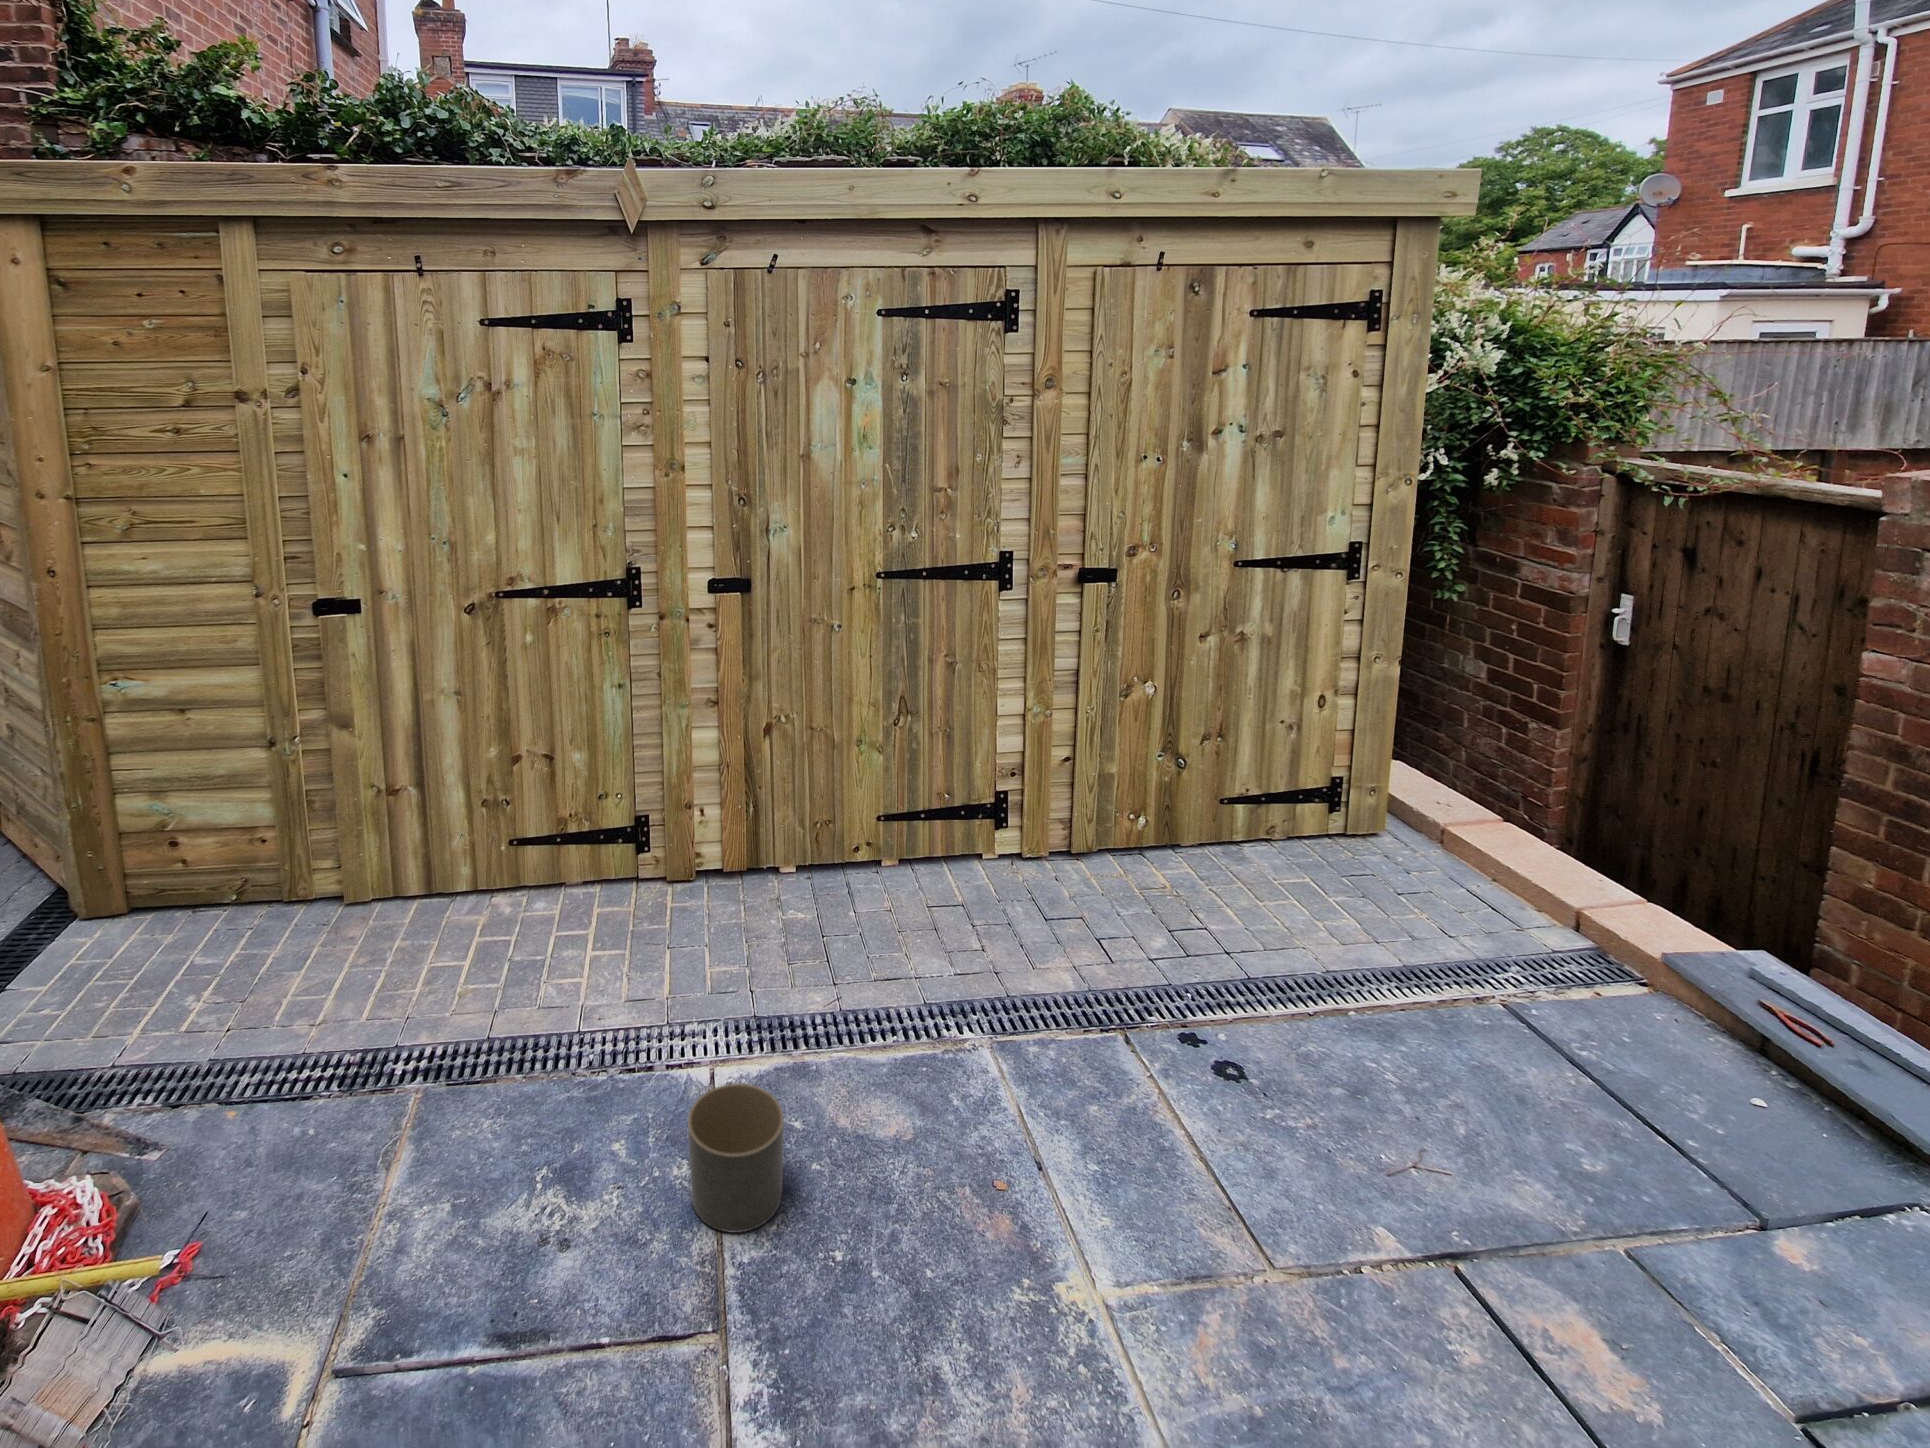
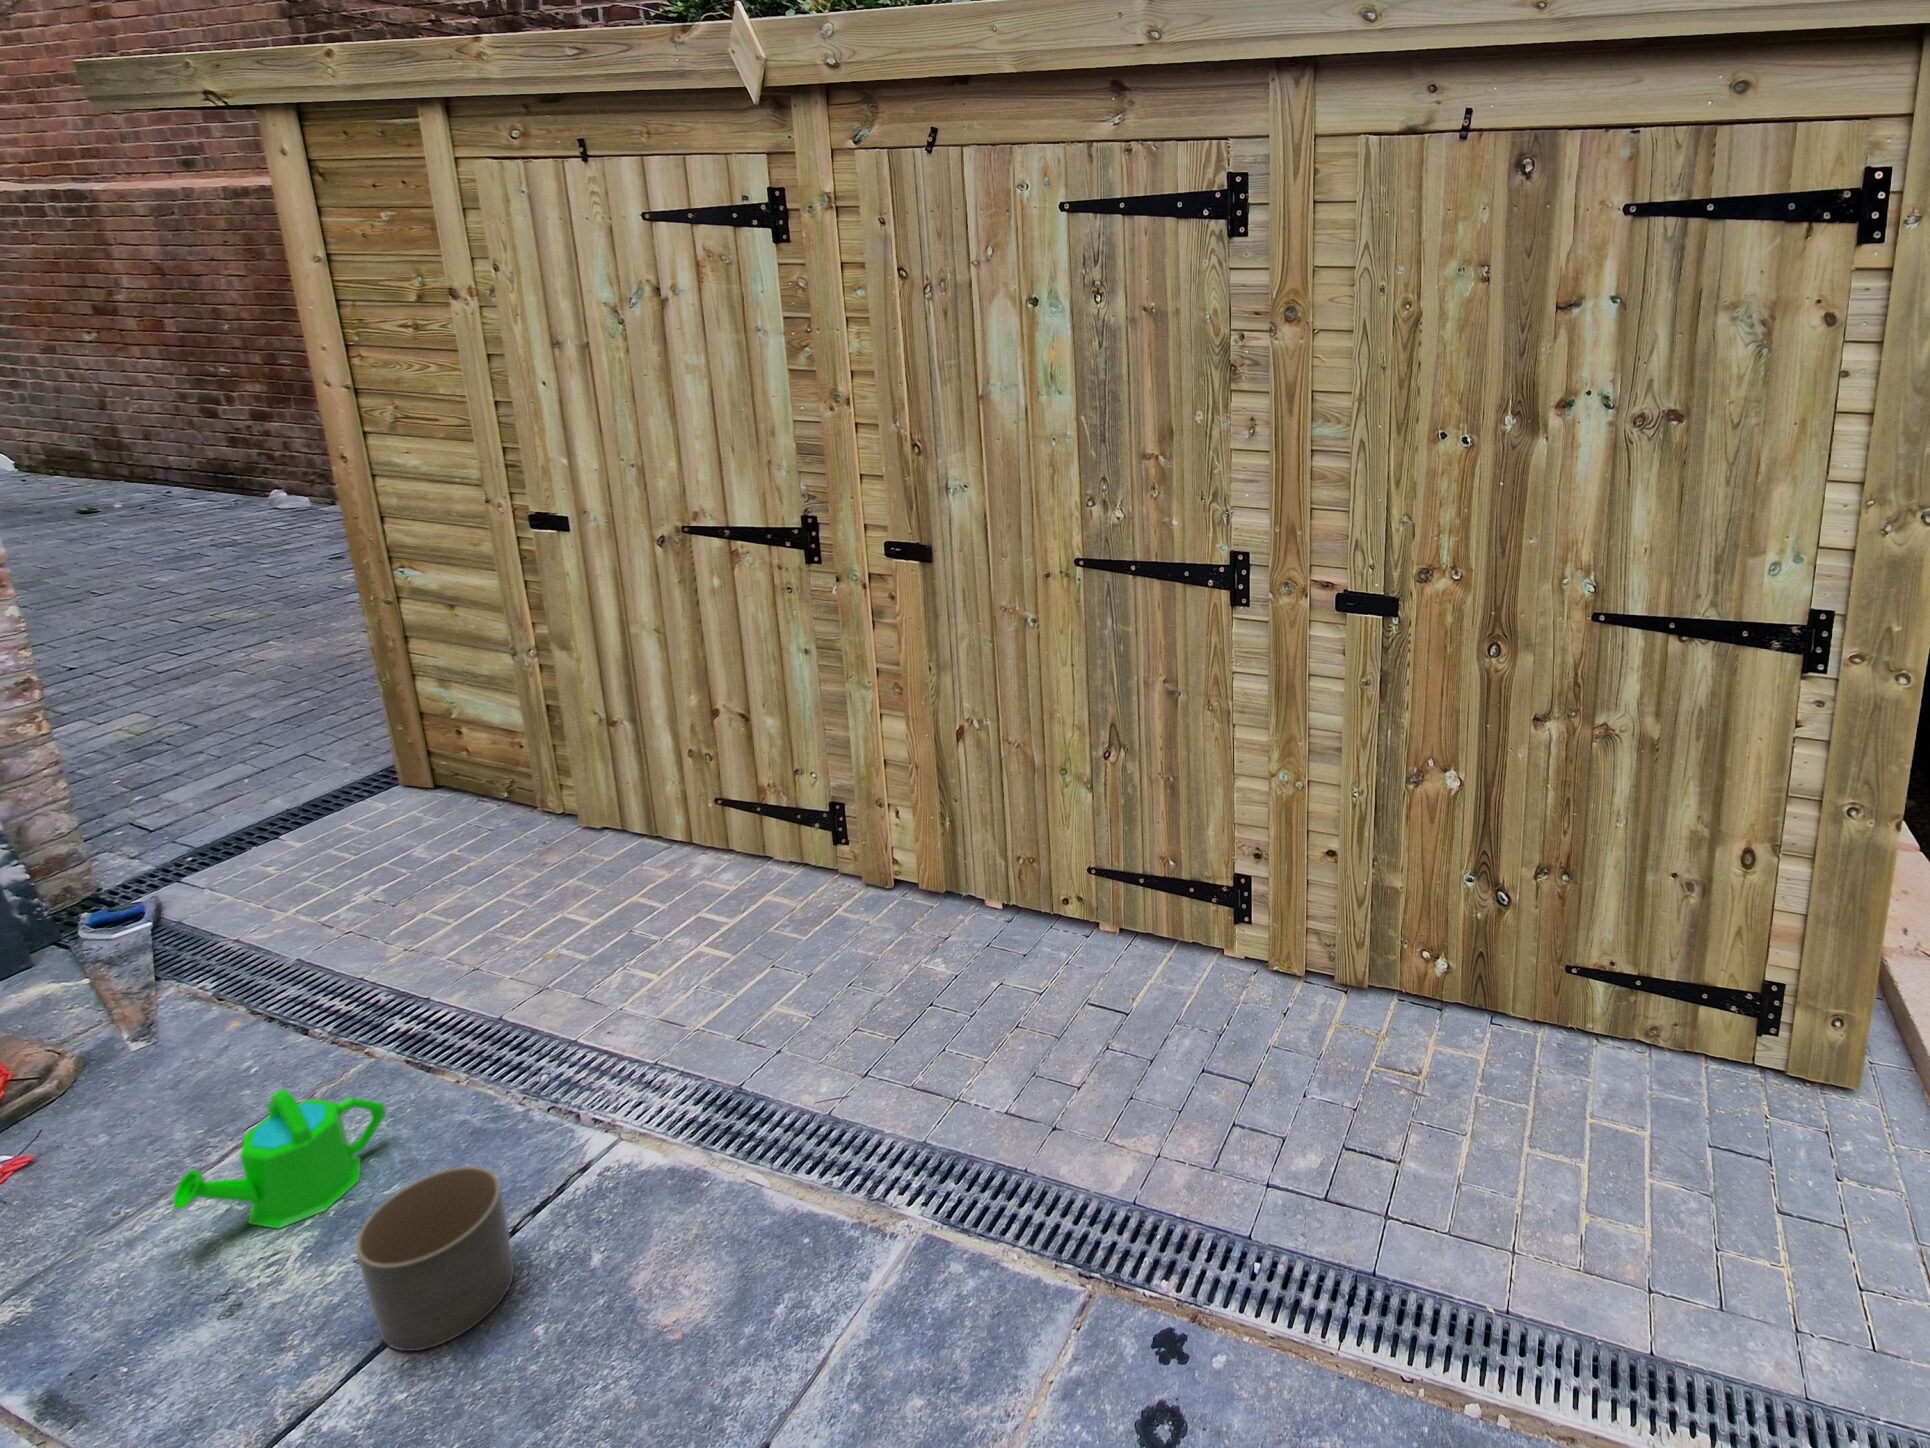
watering can: none [458,1090,547,1221] -> present [174,1089,386,1228]

